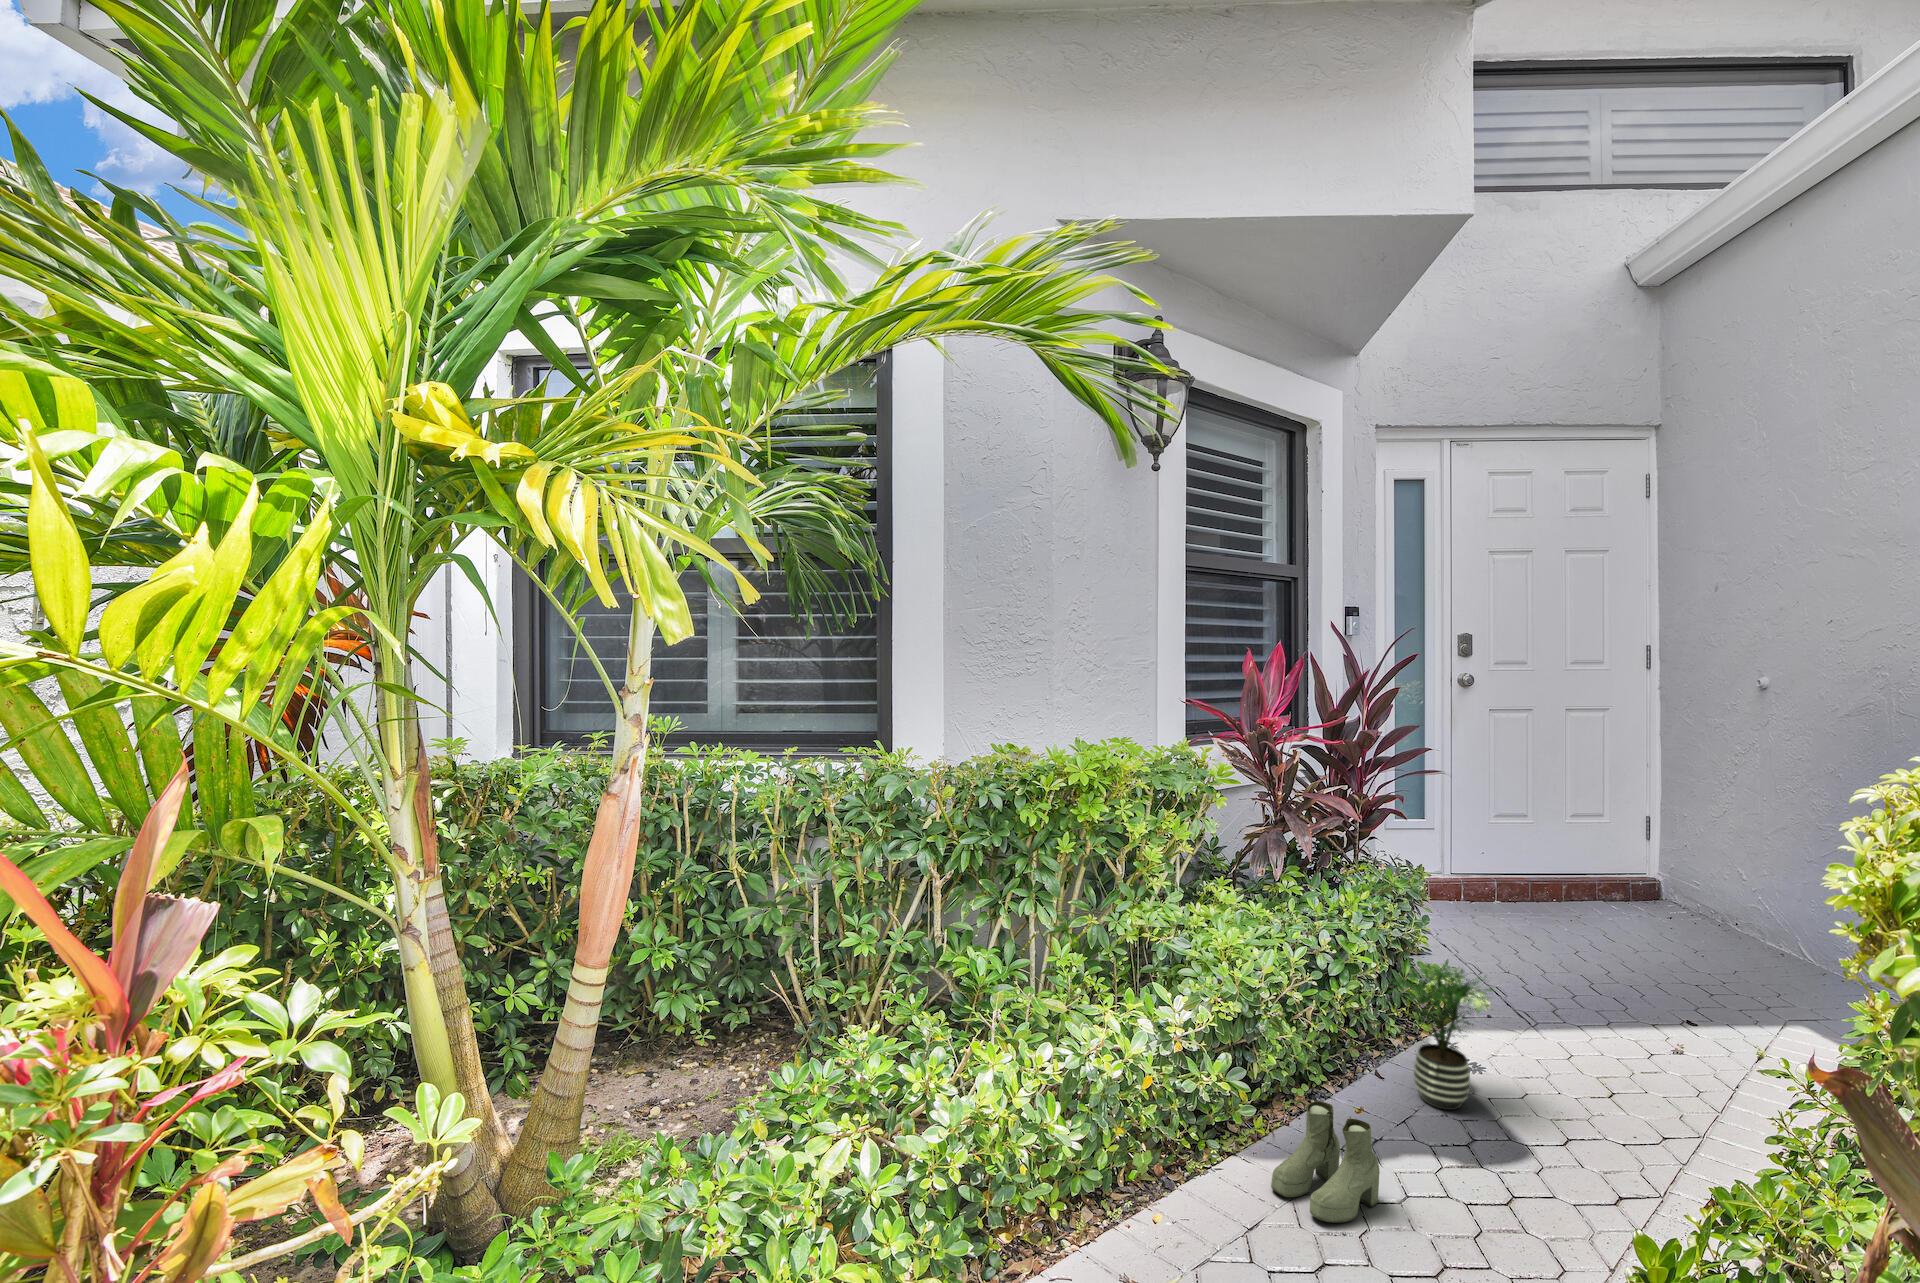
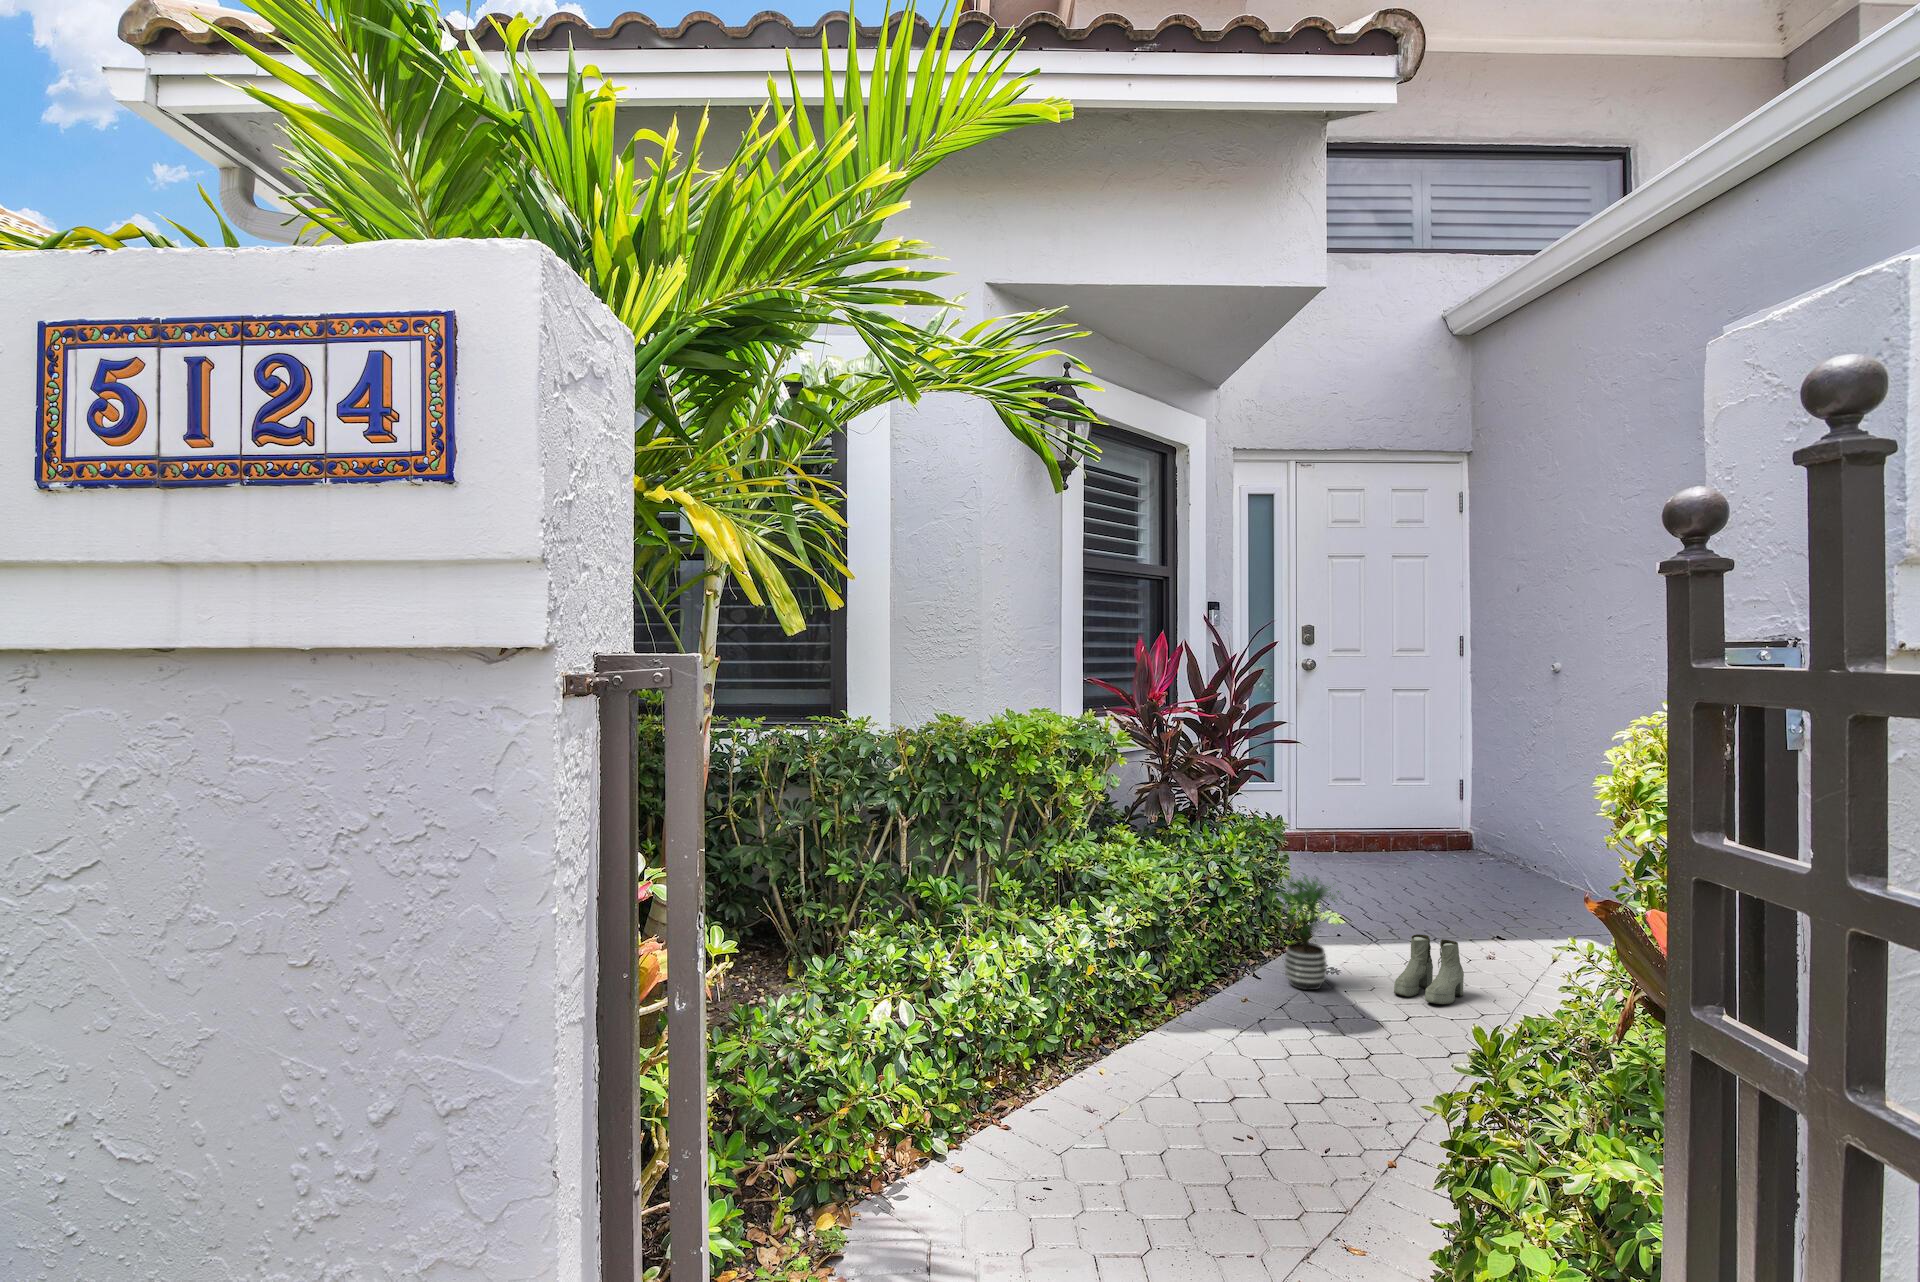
boots: present [1271,1101,1380,1223] -> present [1394,934,1464,1004]

